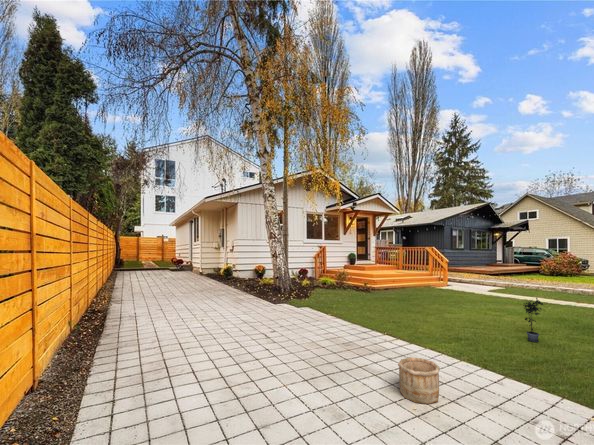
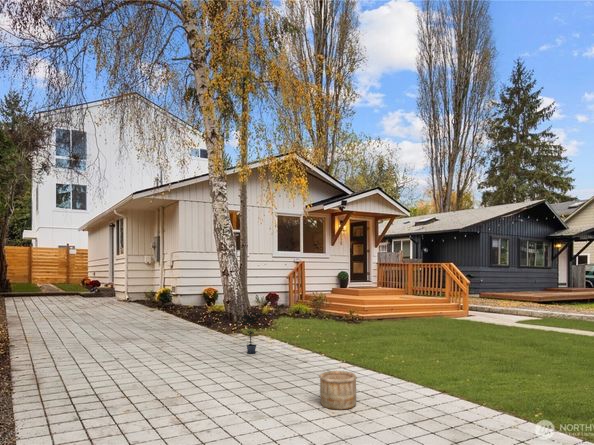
potted plant: present [523,298,543,342] -> present [241,312,261,354]

